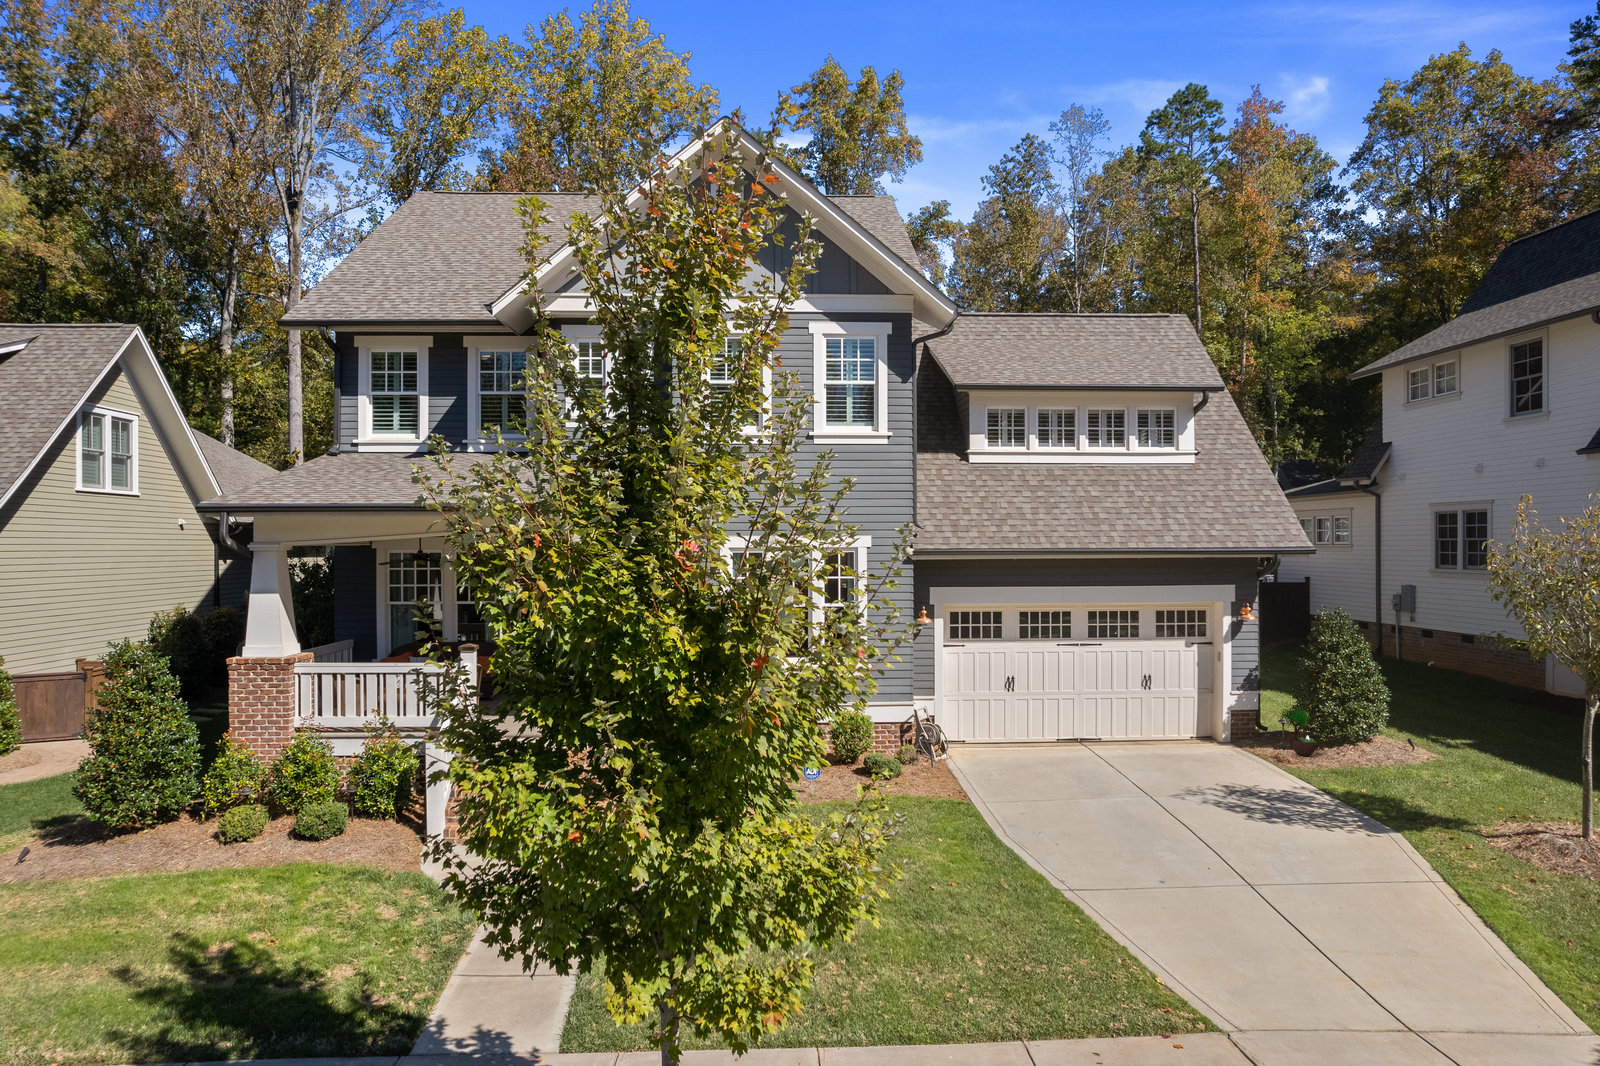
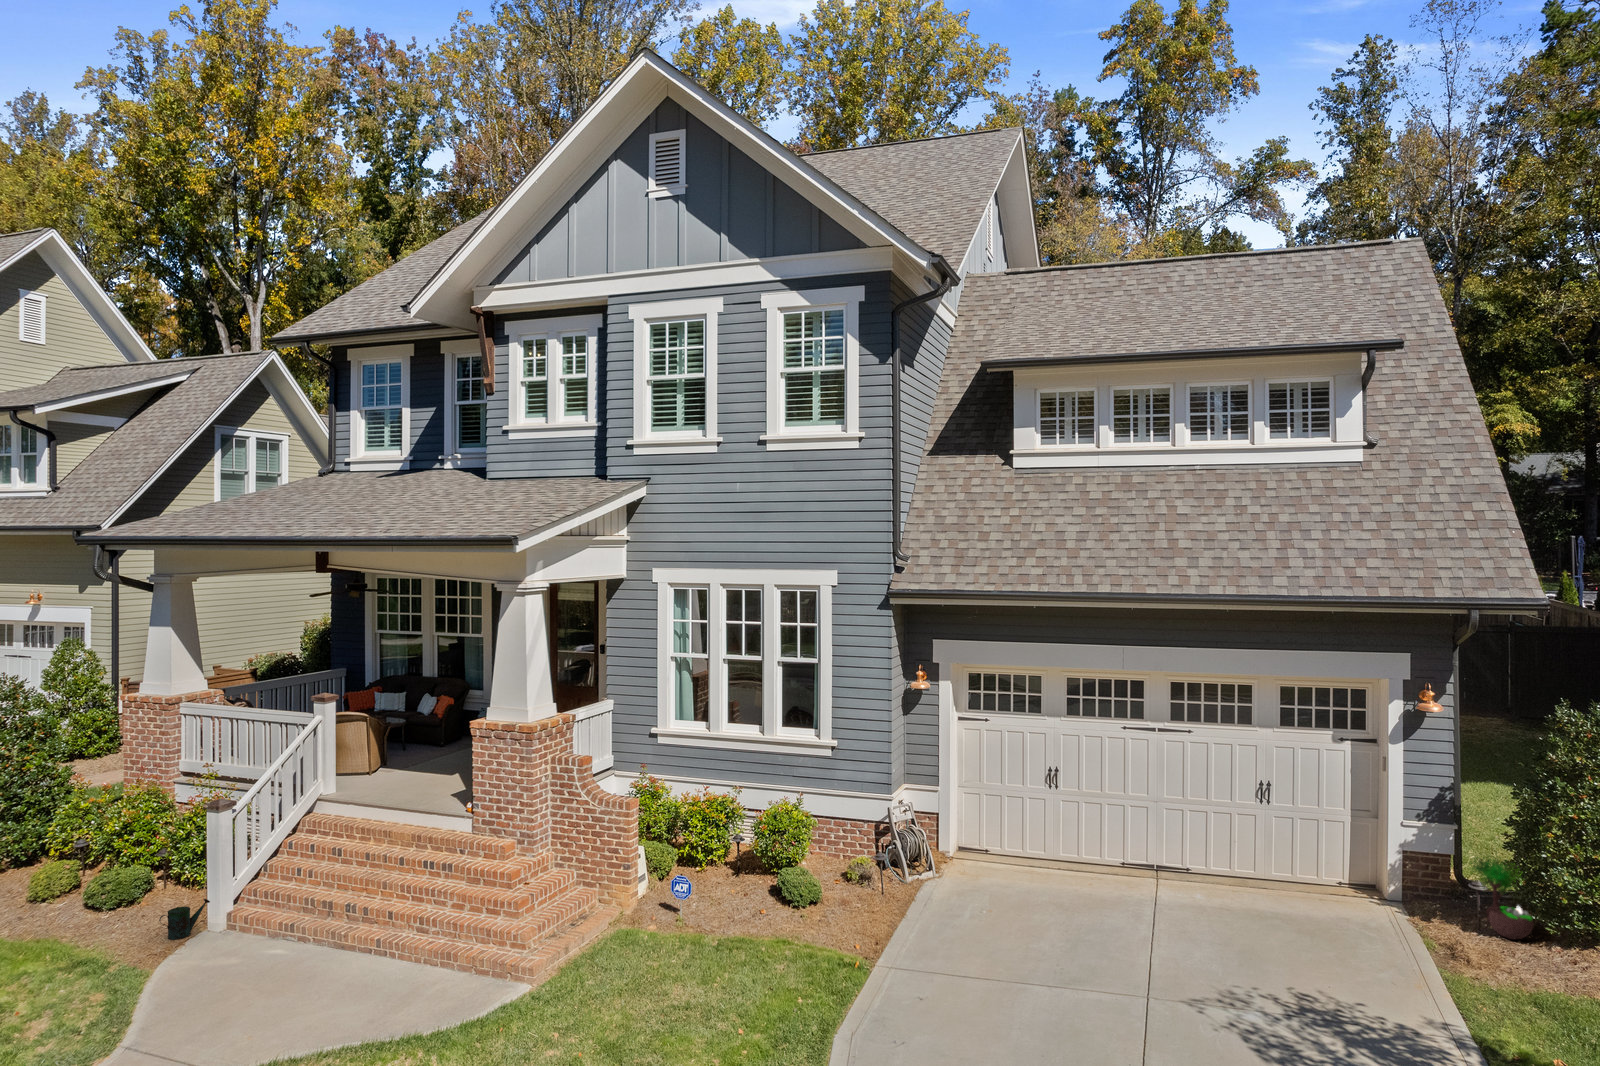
watering can: none [386,817,418,853] -> present [159,899,210,940]

